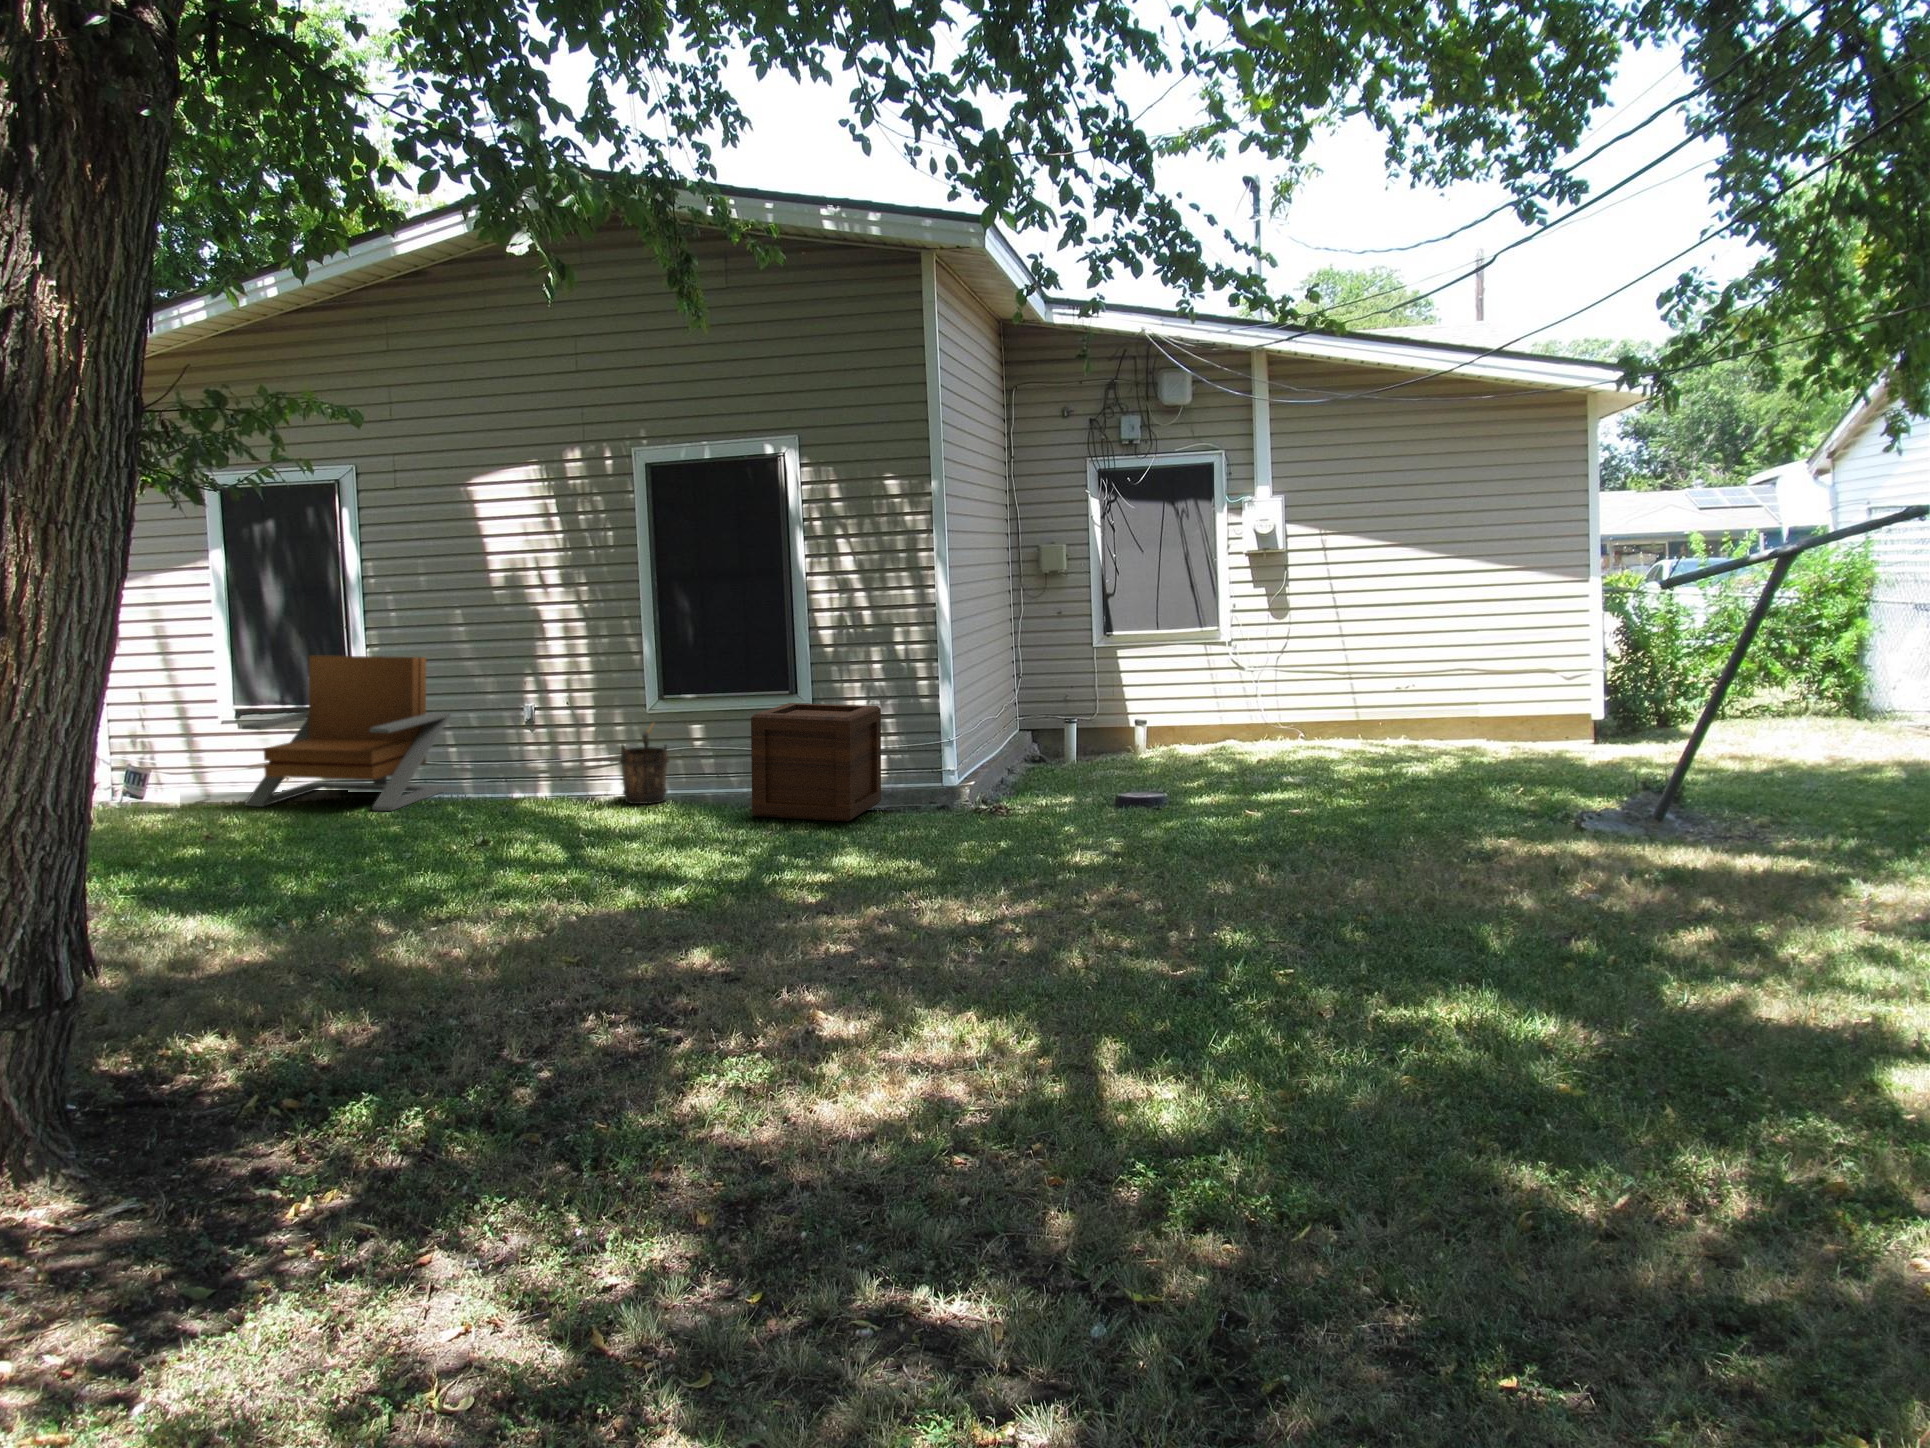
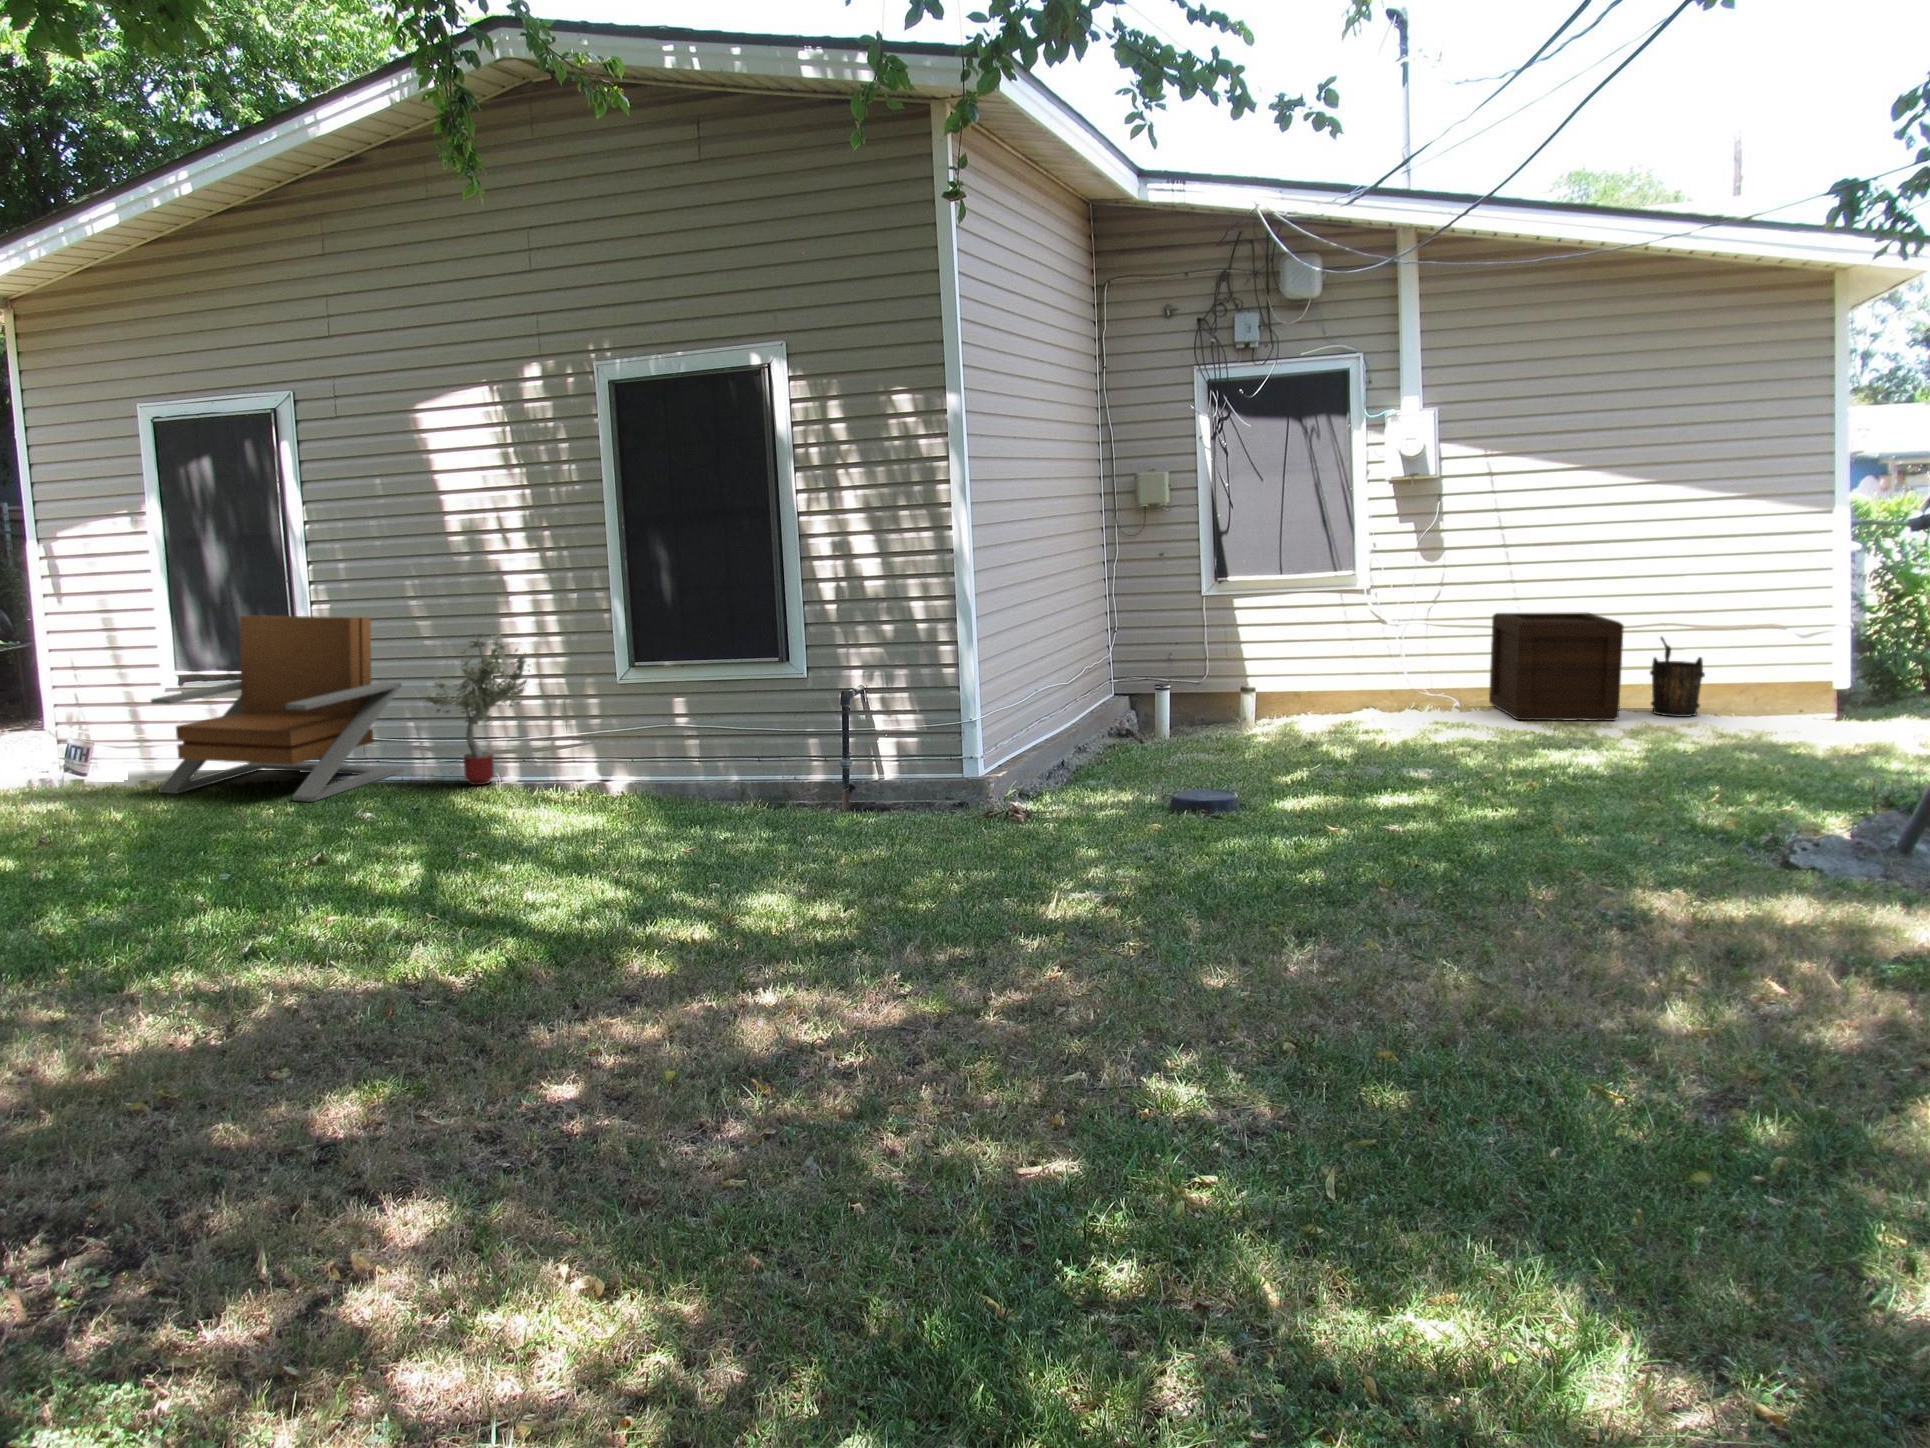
potted tree: none [476,669,573,798] -> present [426,633,530,785]
wooden crate: present [751,703,881,822] -> present [1489,612,1624,721]
bucket: present [620,723,669,804] -> present [1650,637,1705,717]

